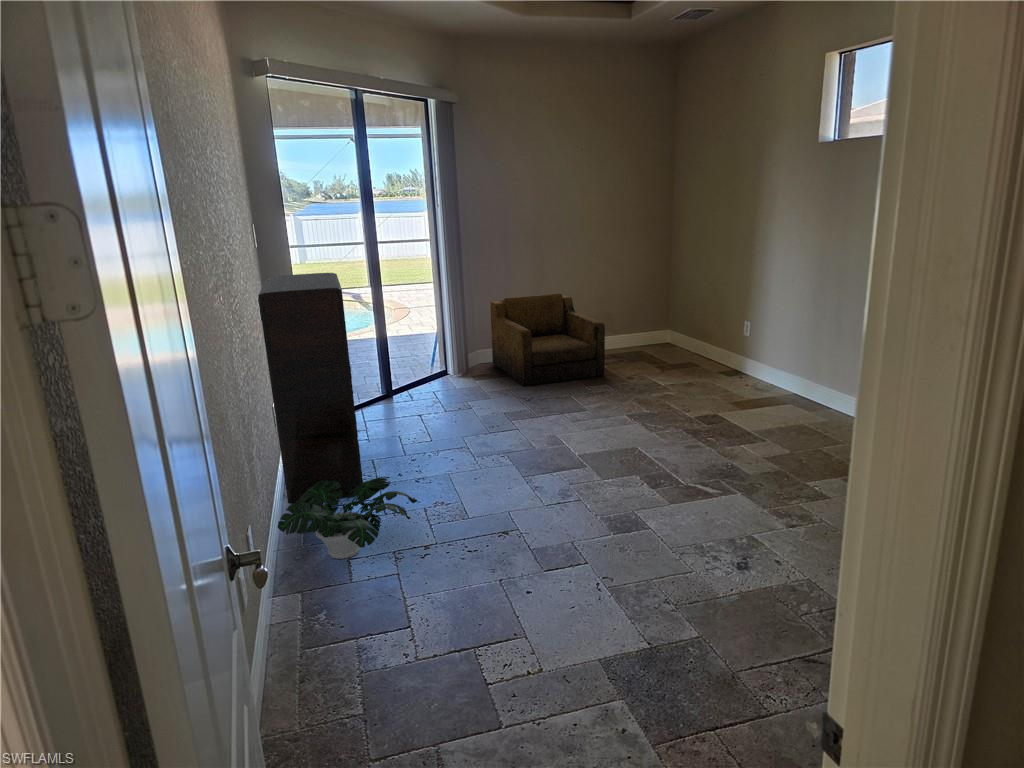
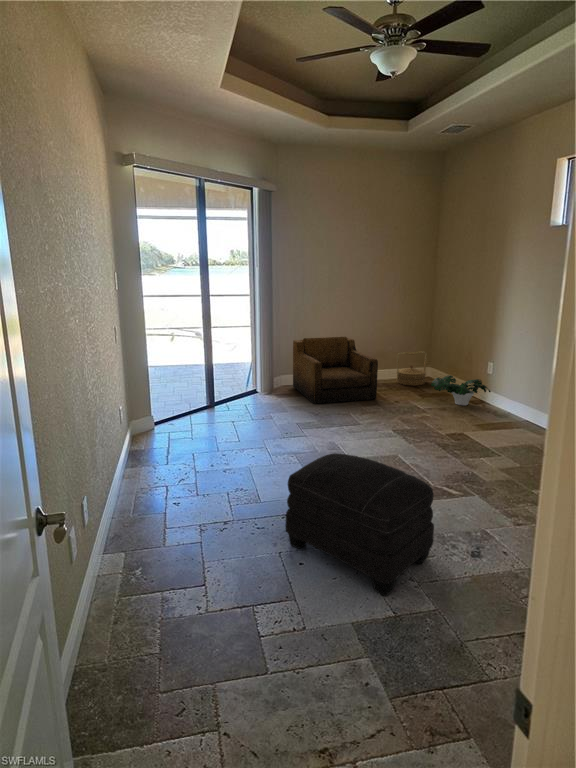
bookshelf: present [258,273,363,504] -> none [112,311,184,483]
woven basket: none [628,309,667,354] -> present [396,352,427,385]
ottoman: none [506,452,692,625] -> present [285,454,434,596]
potted plant: present [278,477,417,559] -> present [431,375,491,405]

